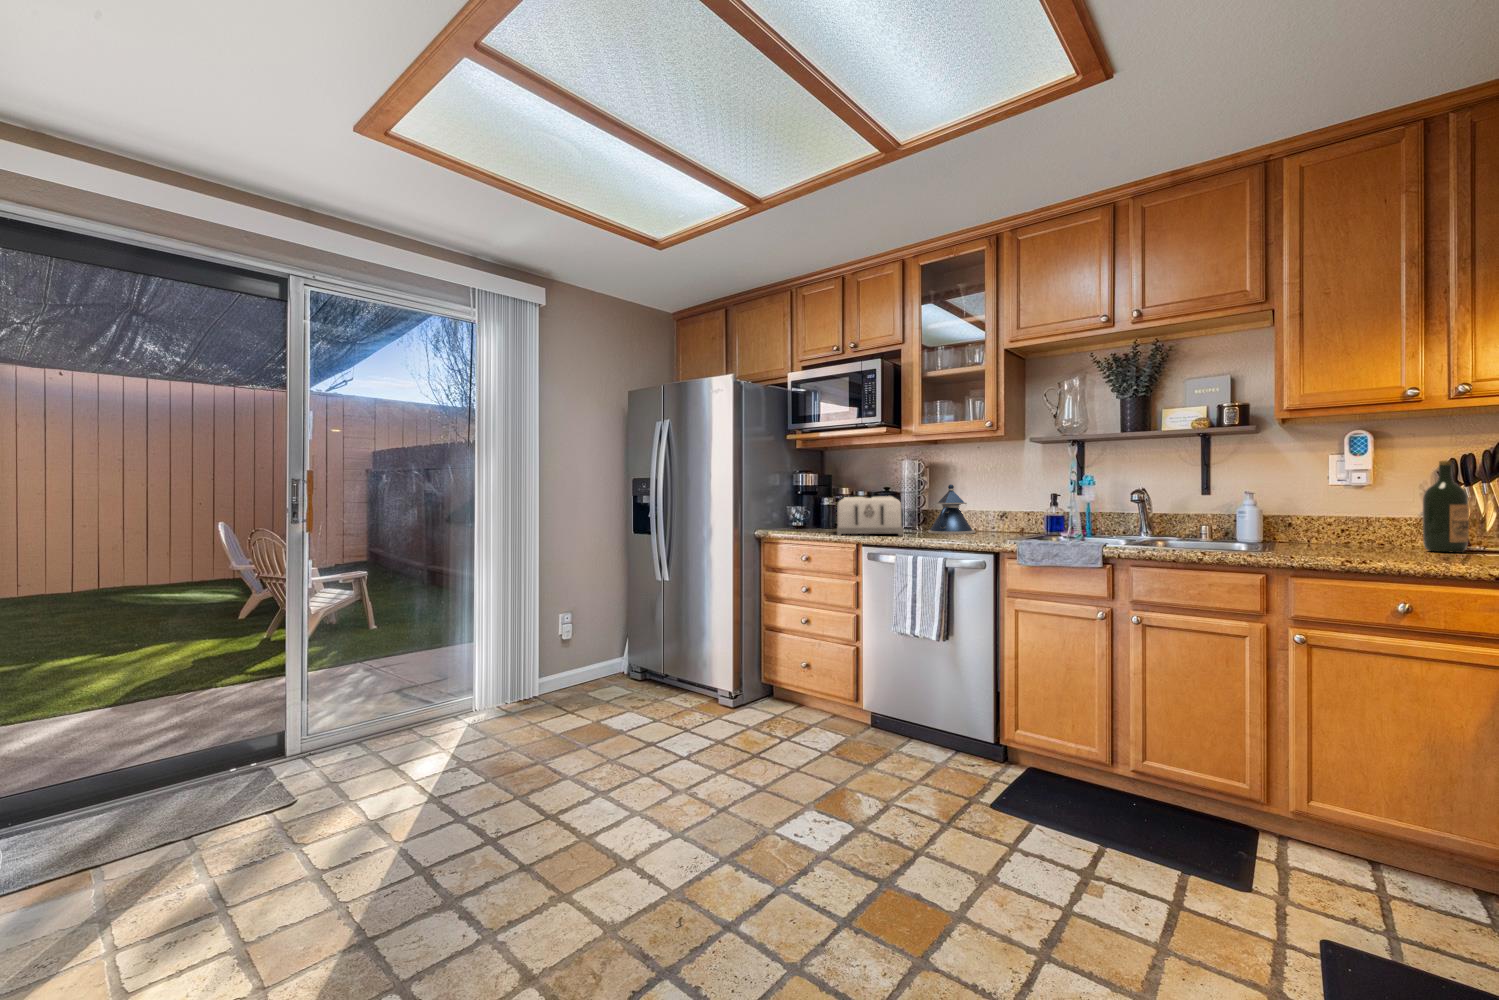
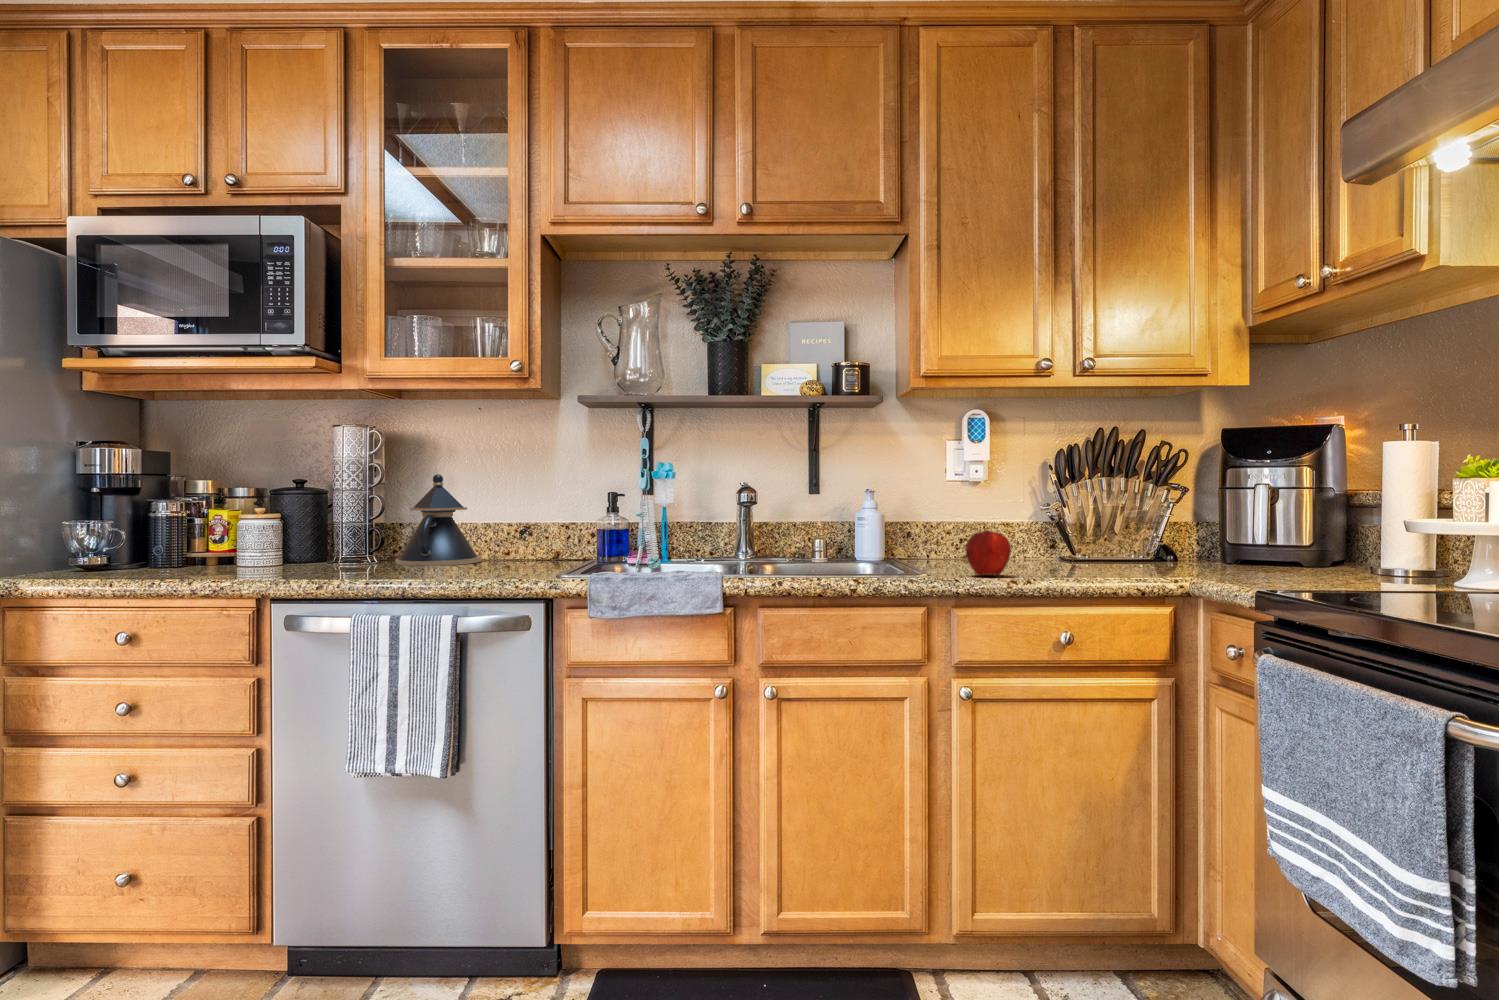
wine bottle: present [1423,461,1469,552] -> none [1034,451,1073,561]
toaster: present [837,496,903,535] -> none [198,497,352,583]
apple: none [1304,523,1347,556] -> present [966,531,1011,575]

